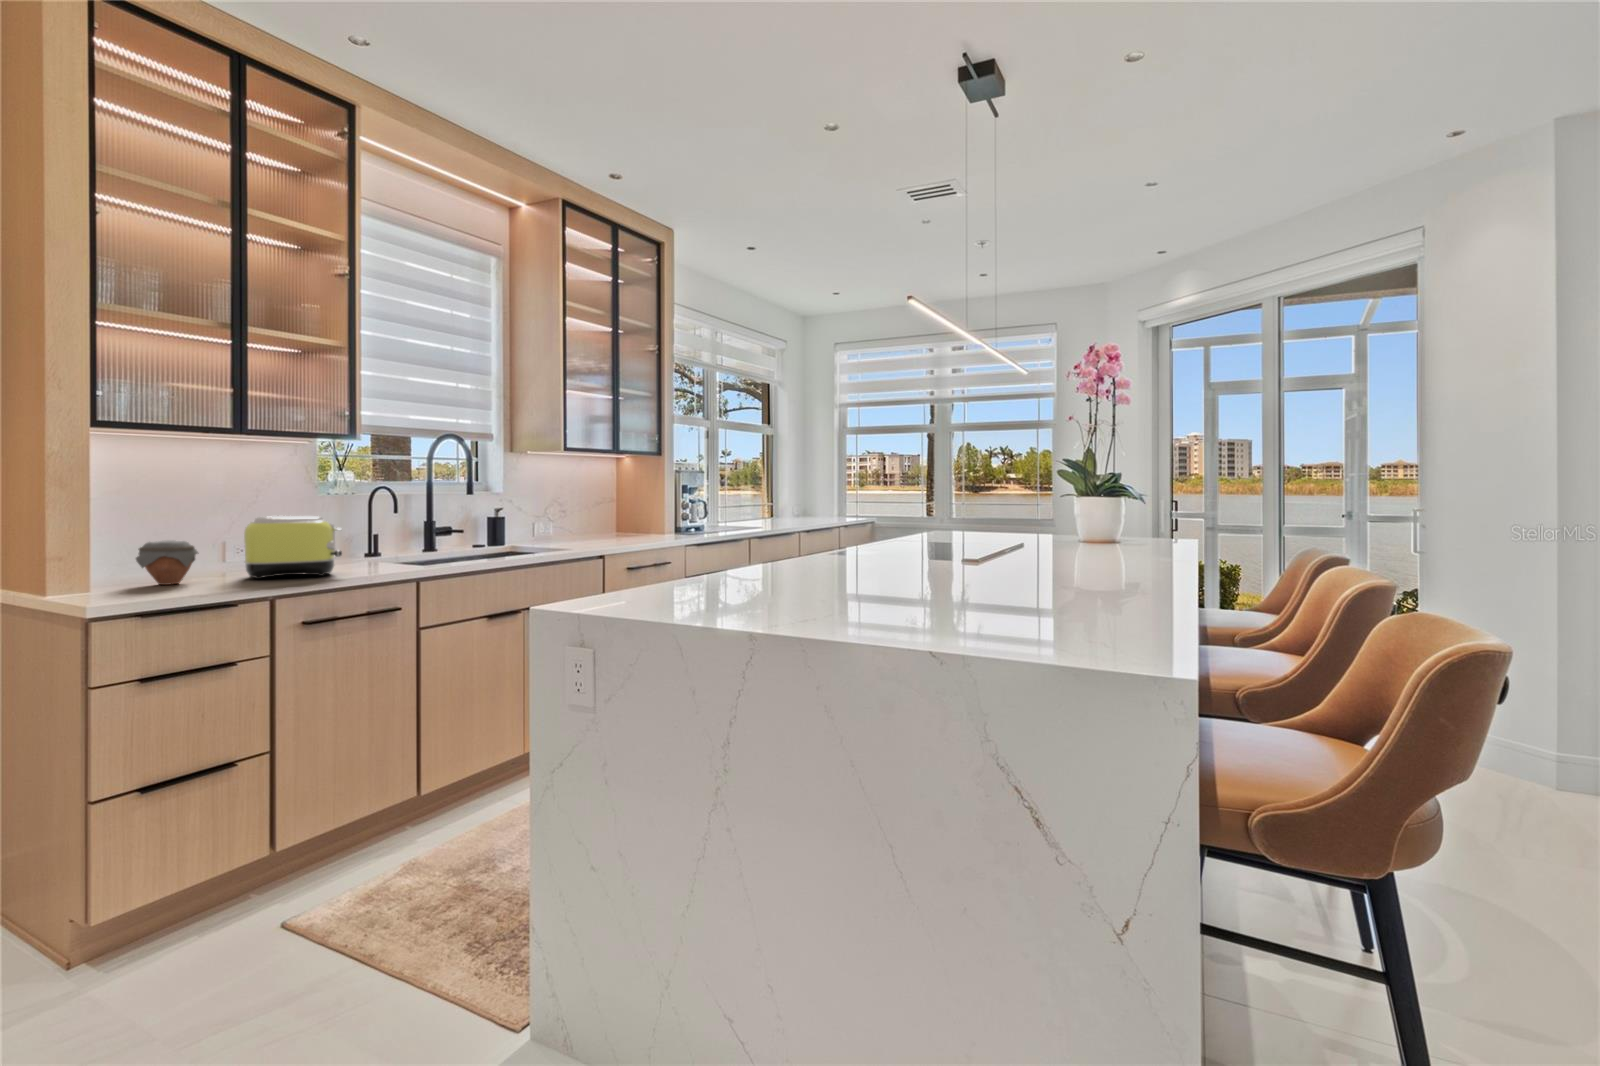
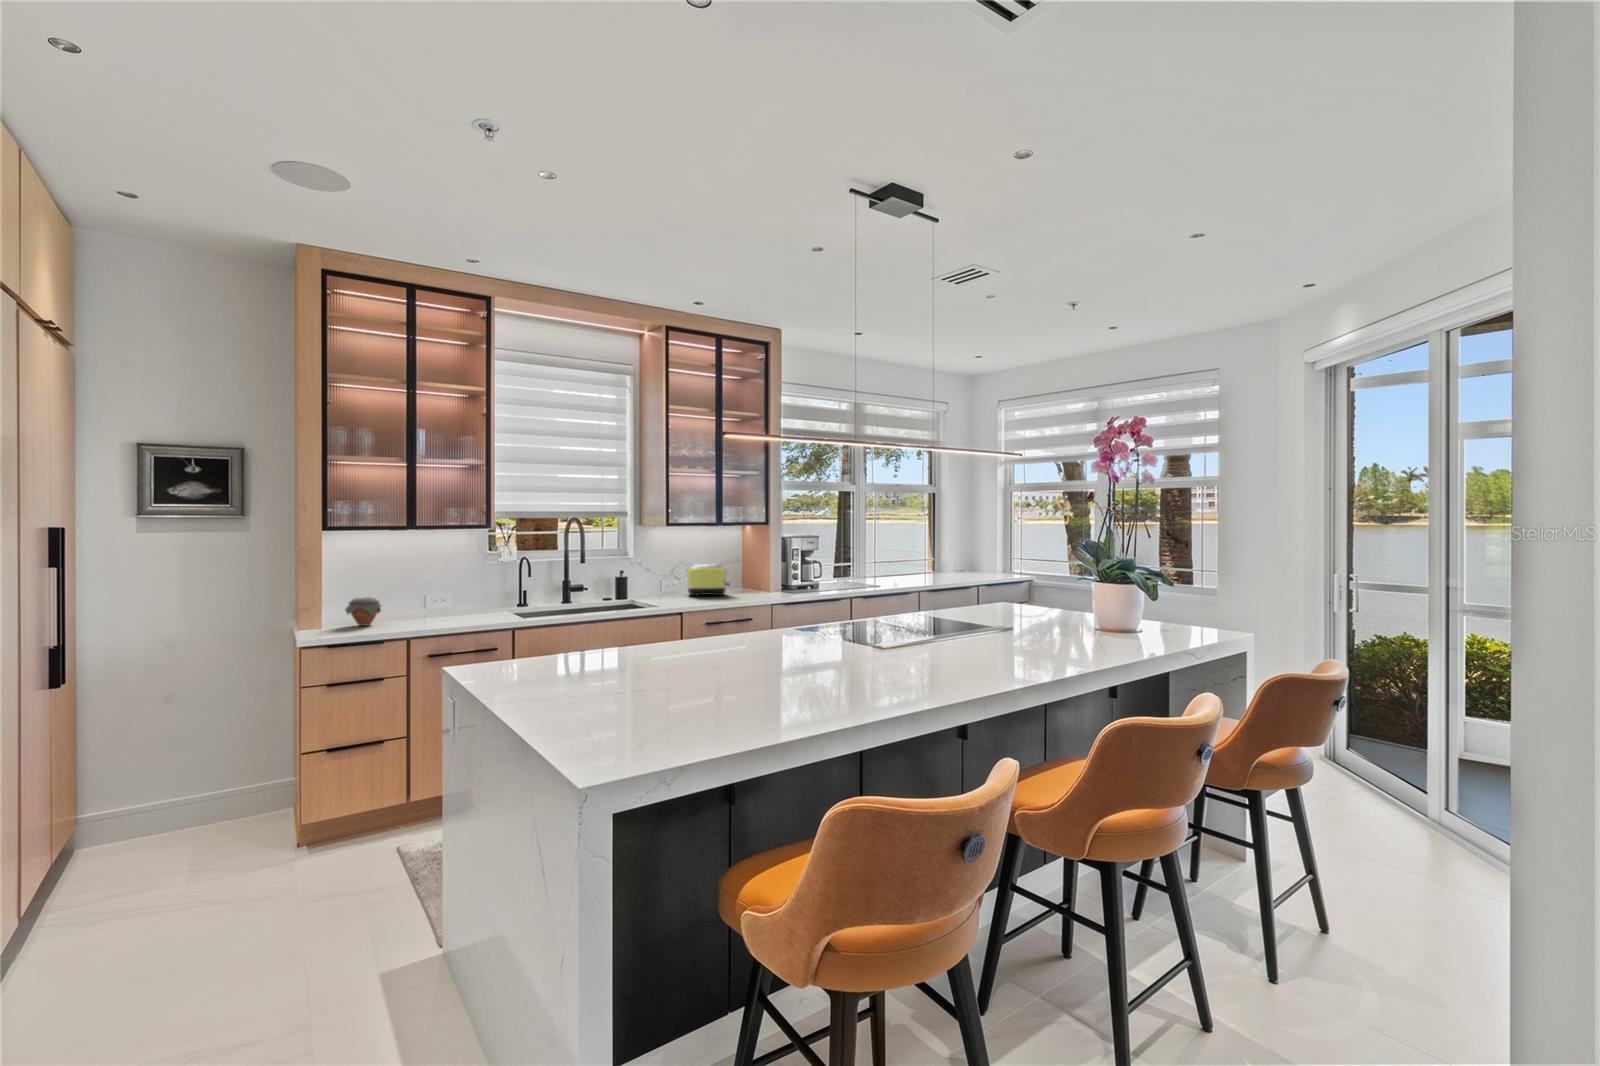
toaster: present [244,516,342,579] -> present [688,564,730,596]

